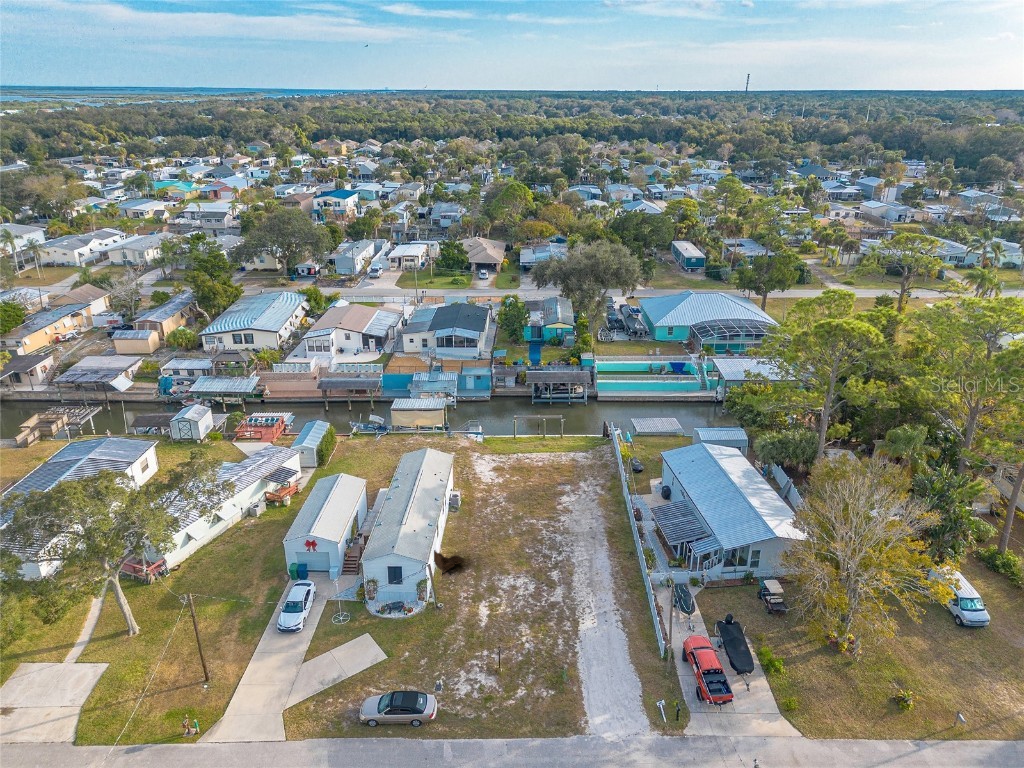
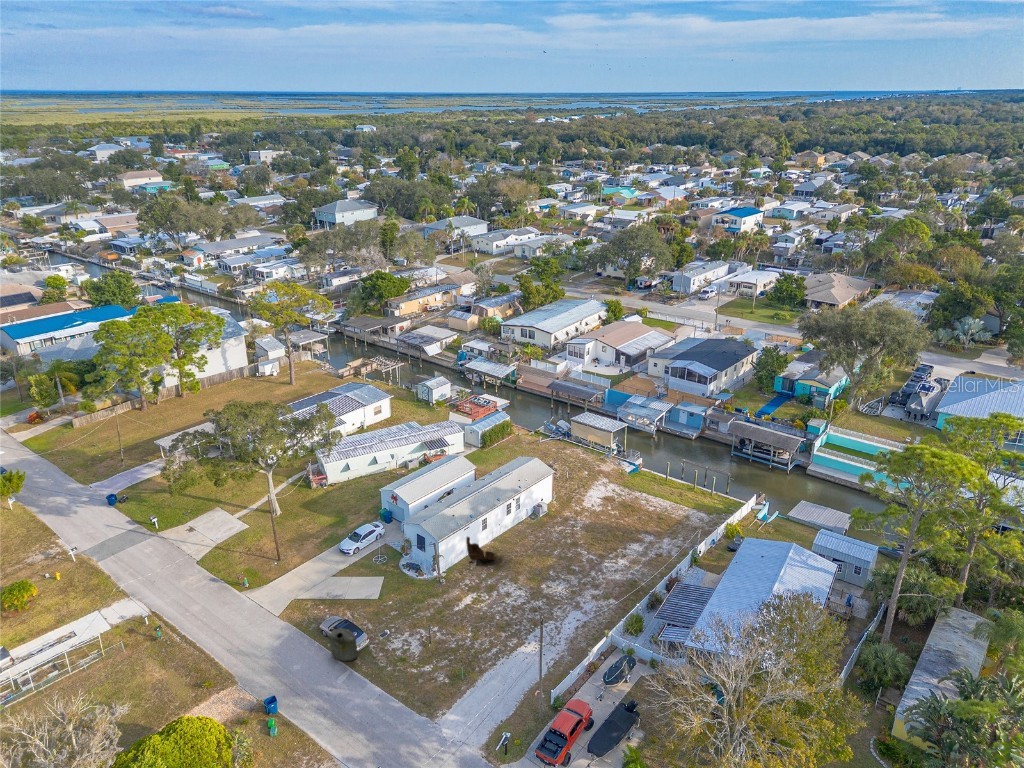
trash can: none [408,699,444,742] -> present [330,628,358,661]

